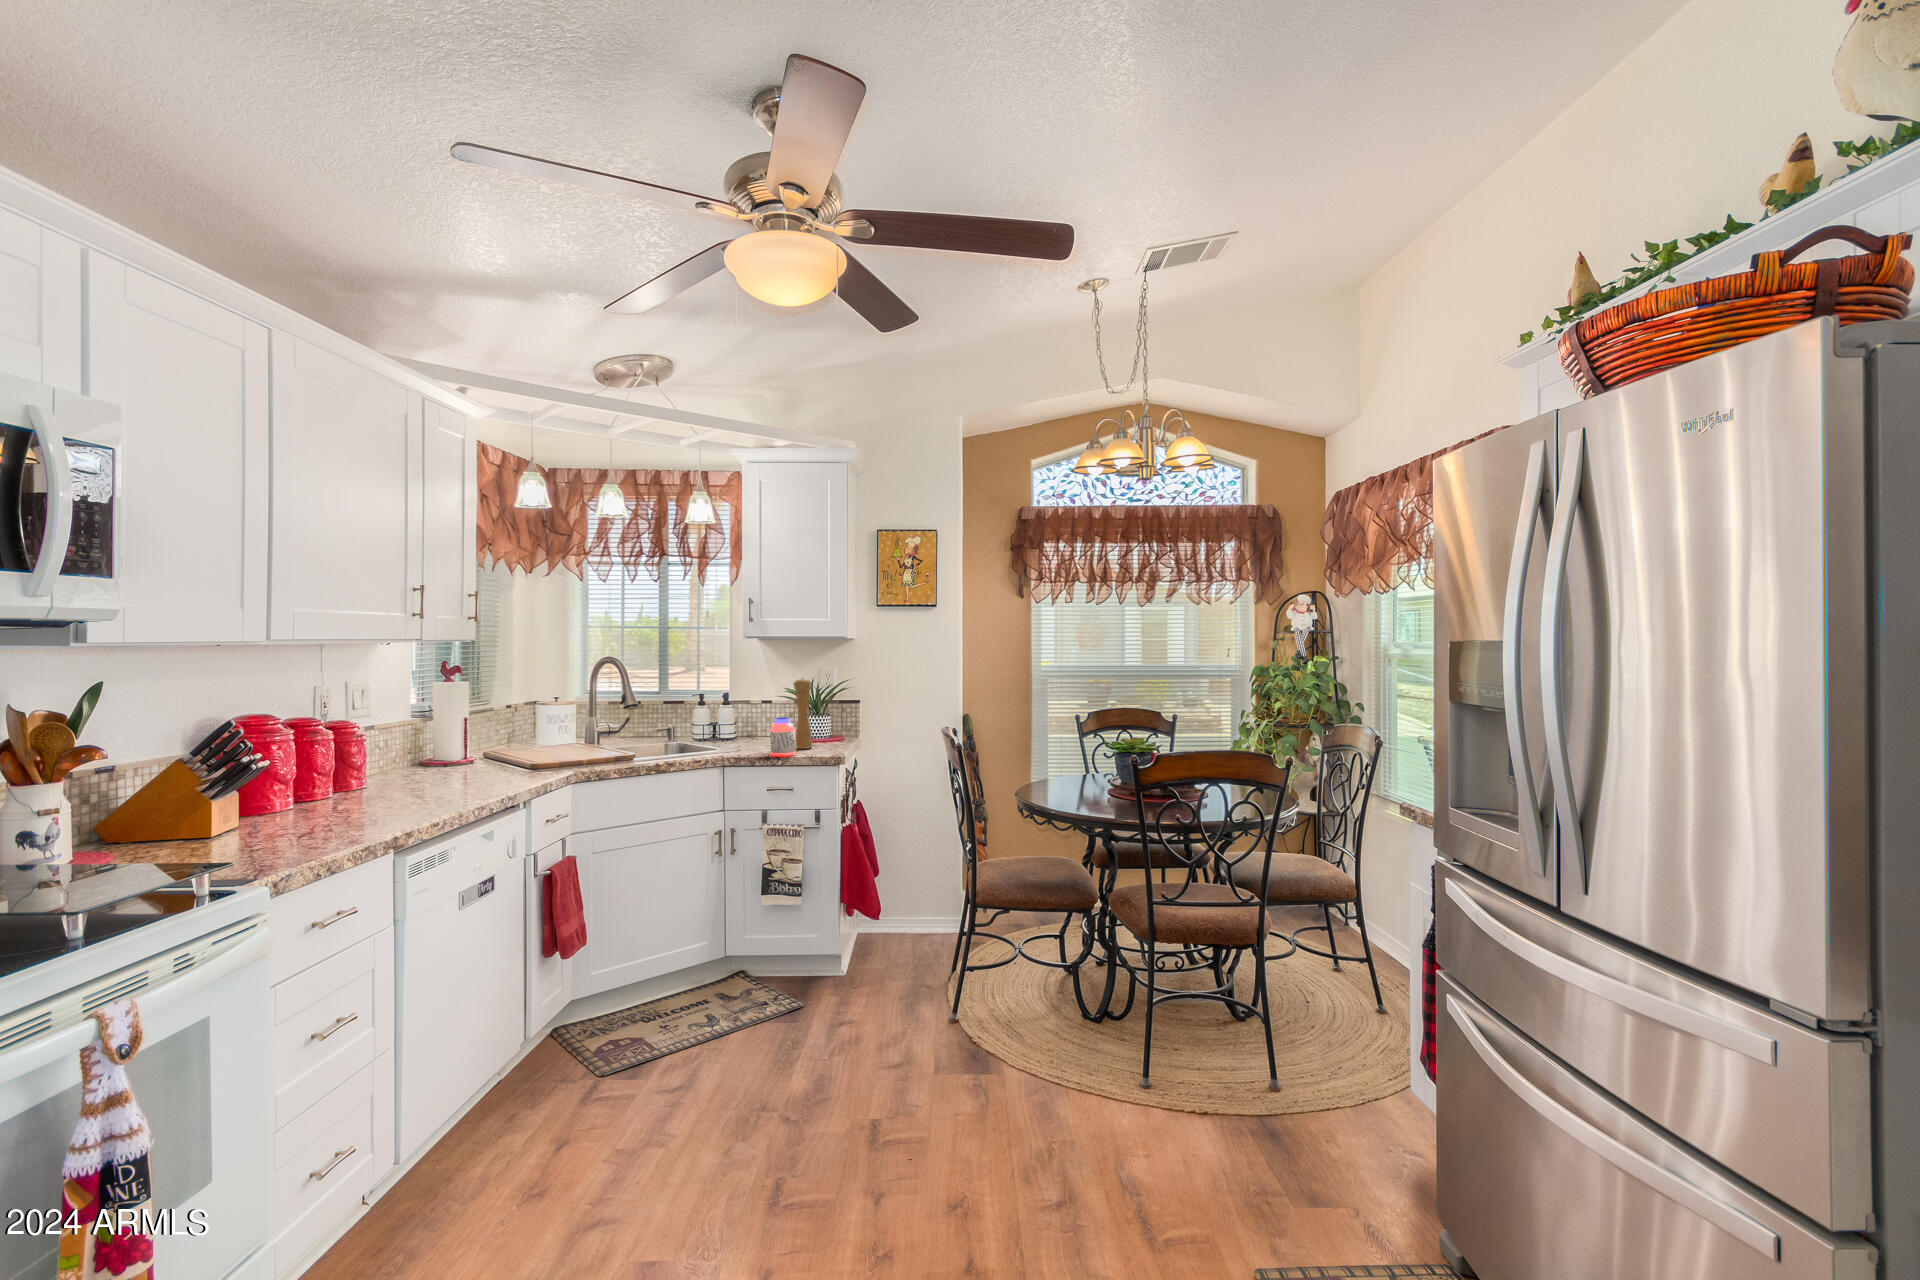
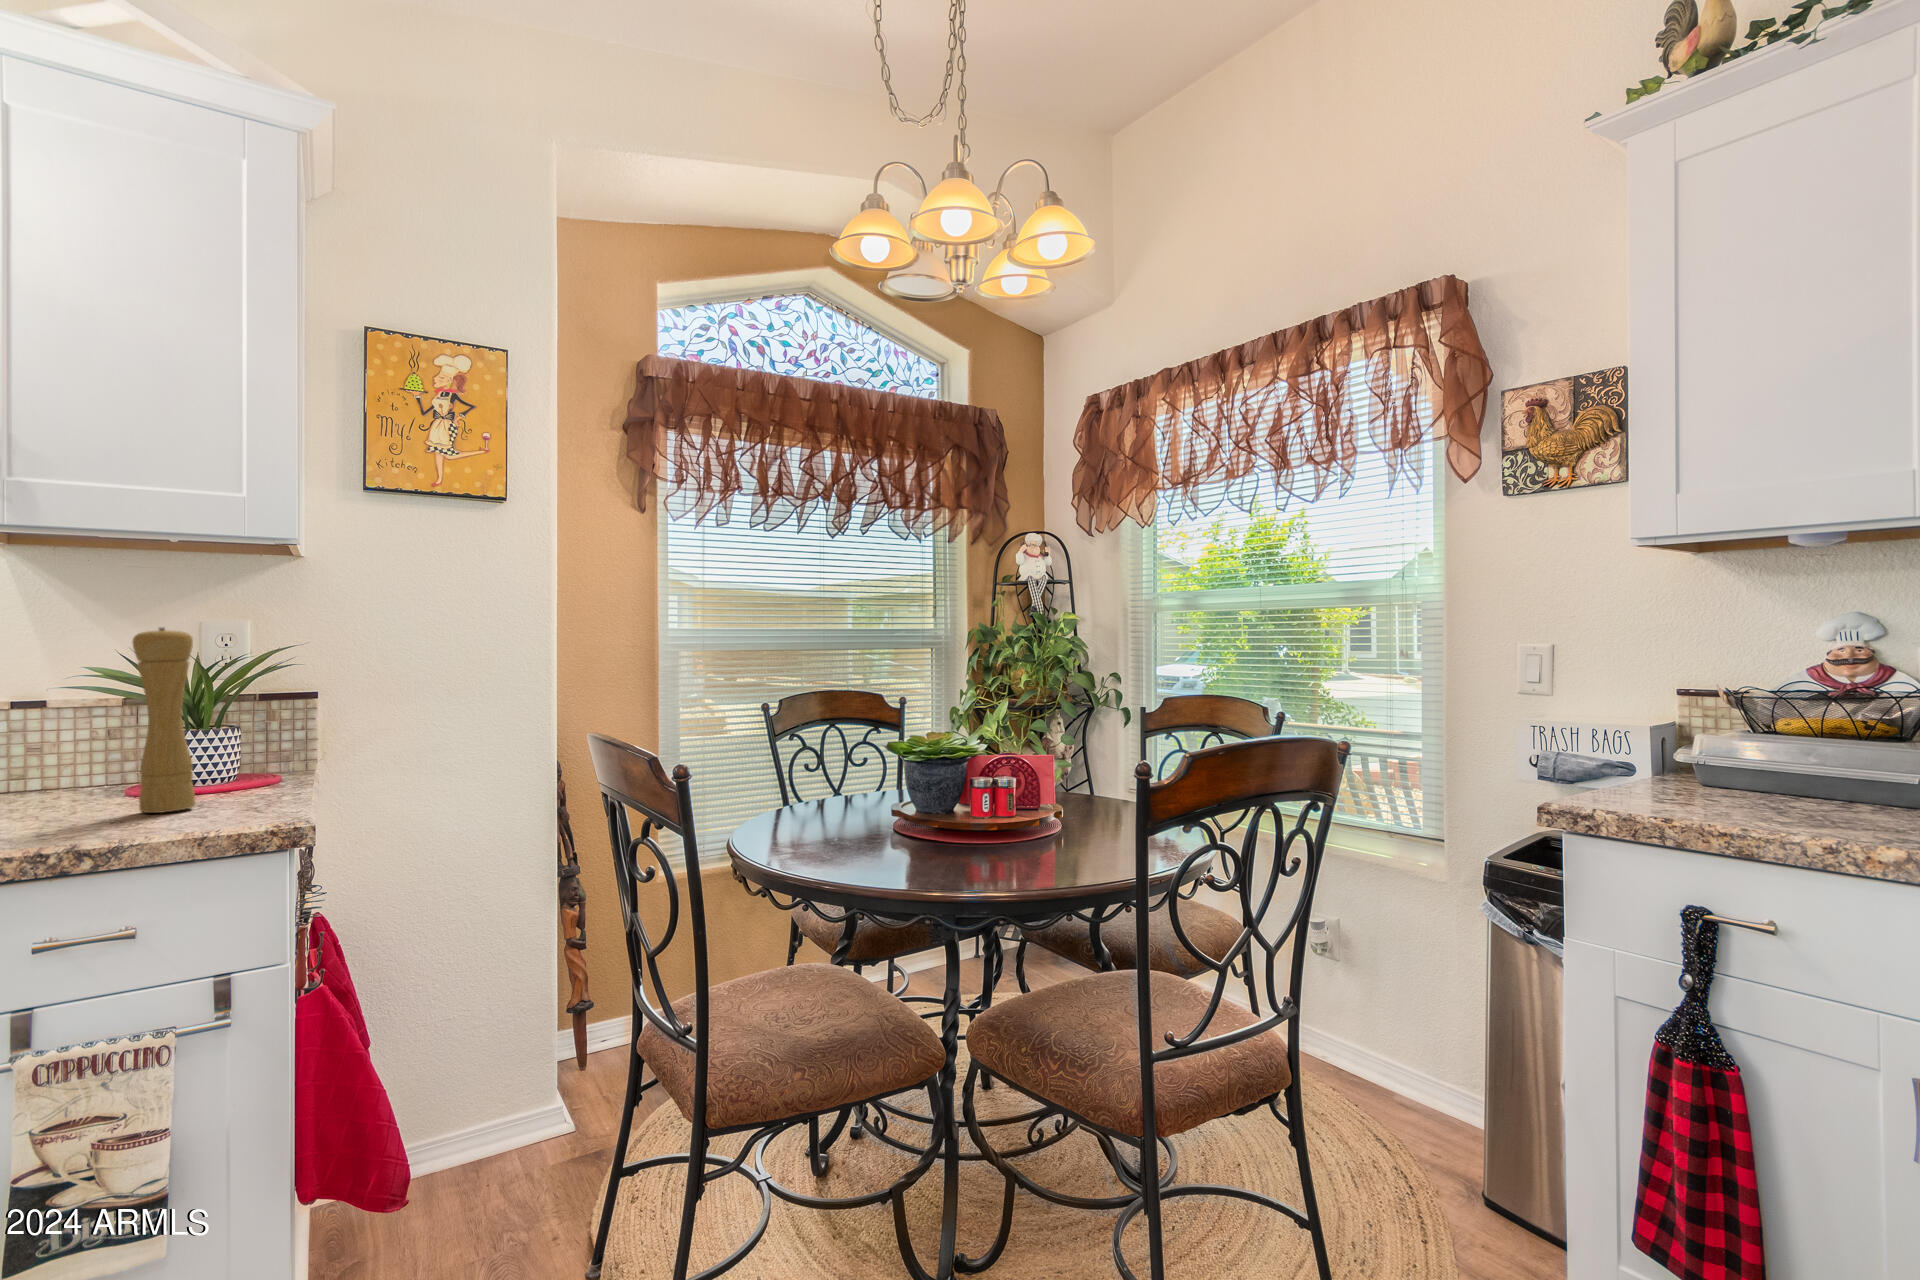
jar: present [771,718,796,756] -> none [48,727,144,840]

